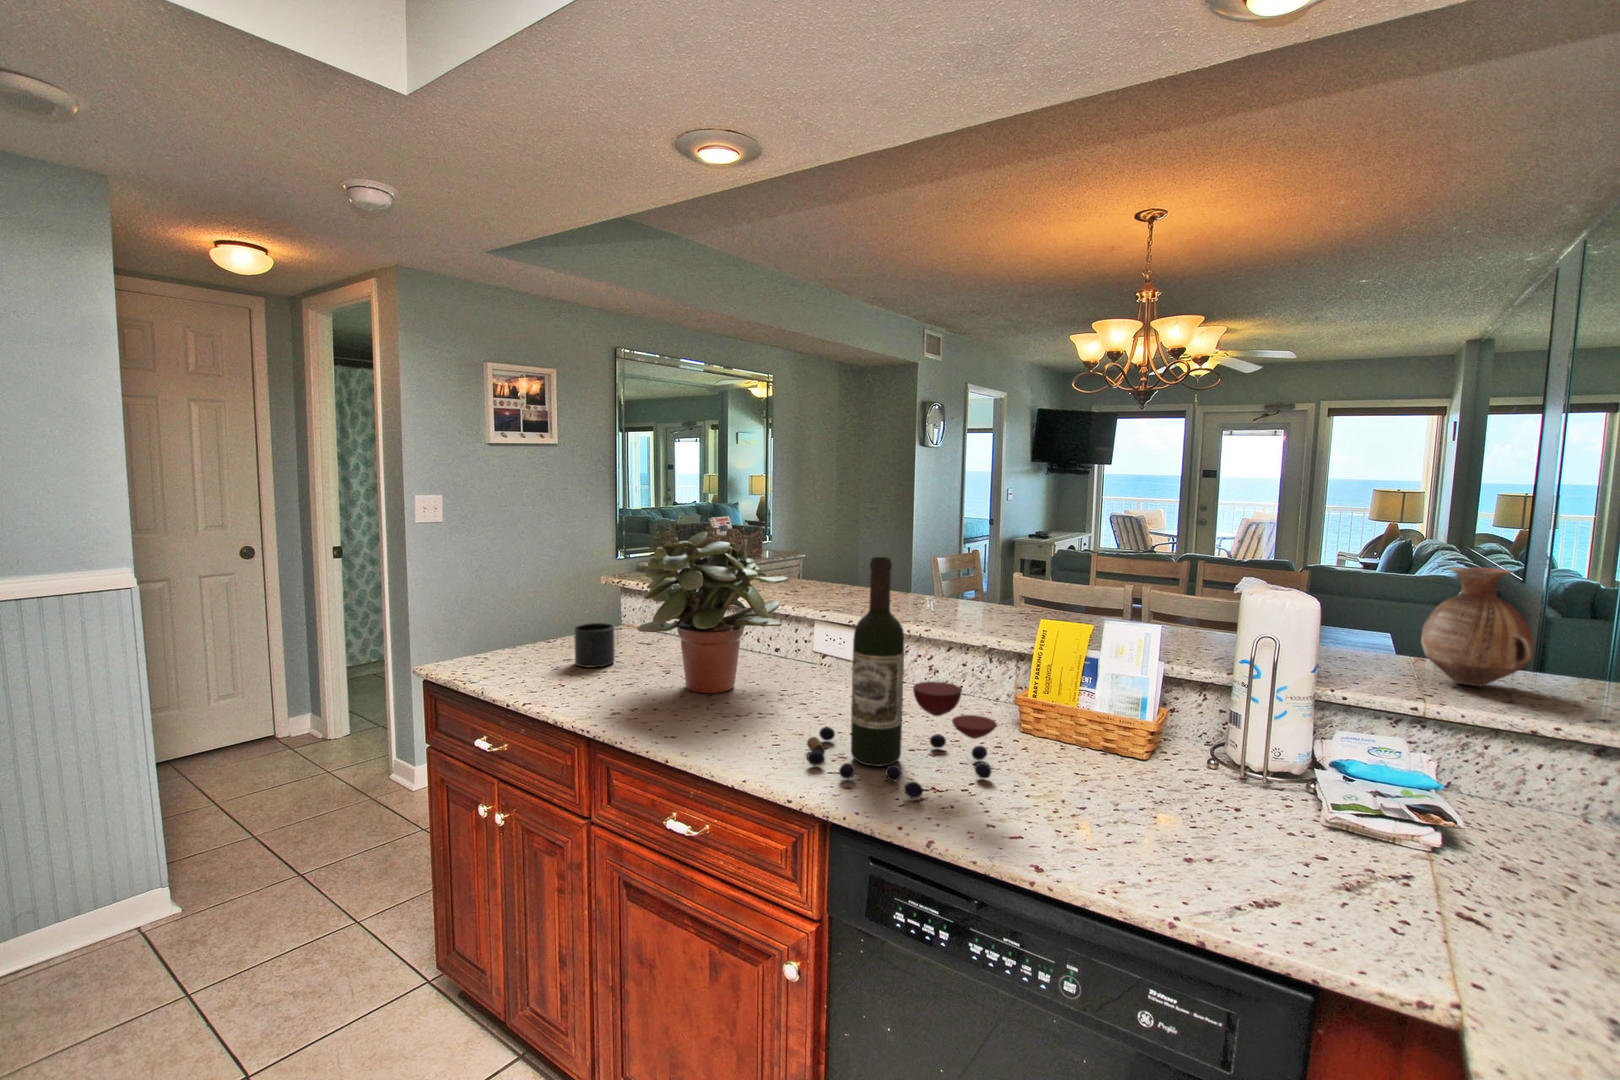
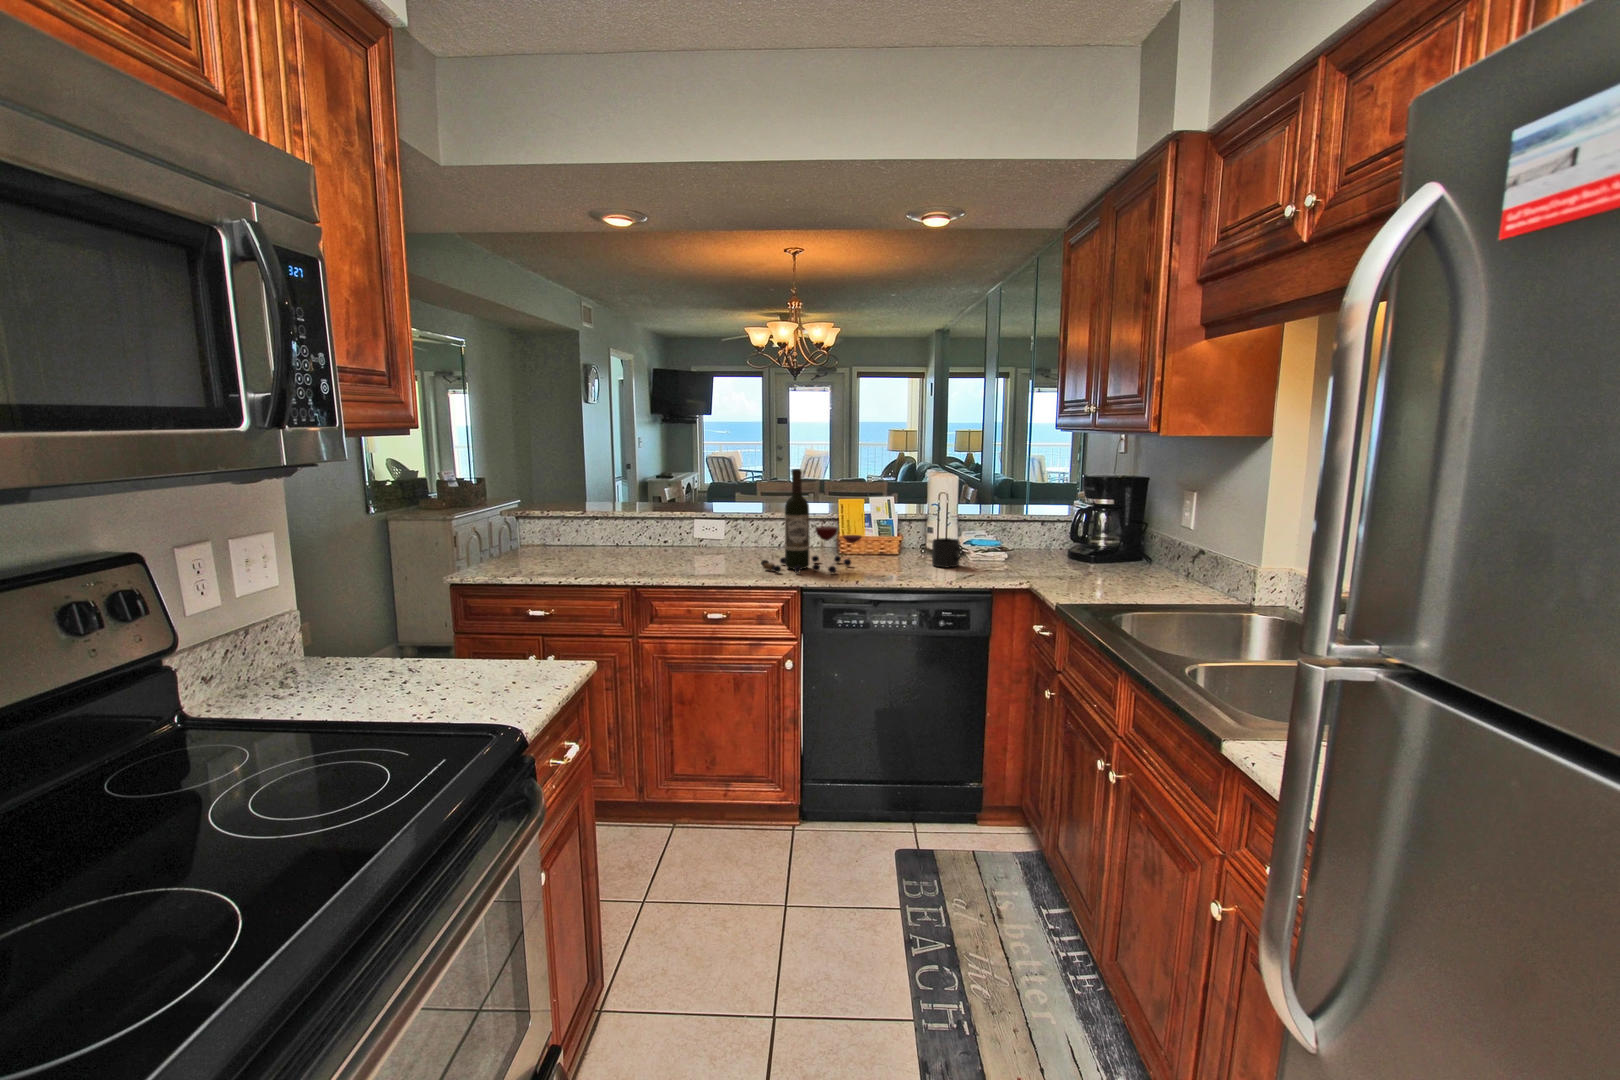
potted plant: present [635,532,789,693] -> none [614,466,707,563]
vase: present [1421,568,1533,686] -> none [980,460,1016,508]
mug: present [574,623,615,668] -> present [932,538,962,568]

